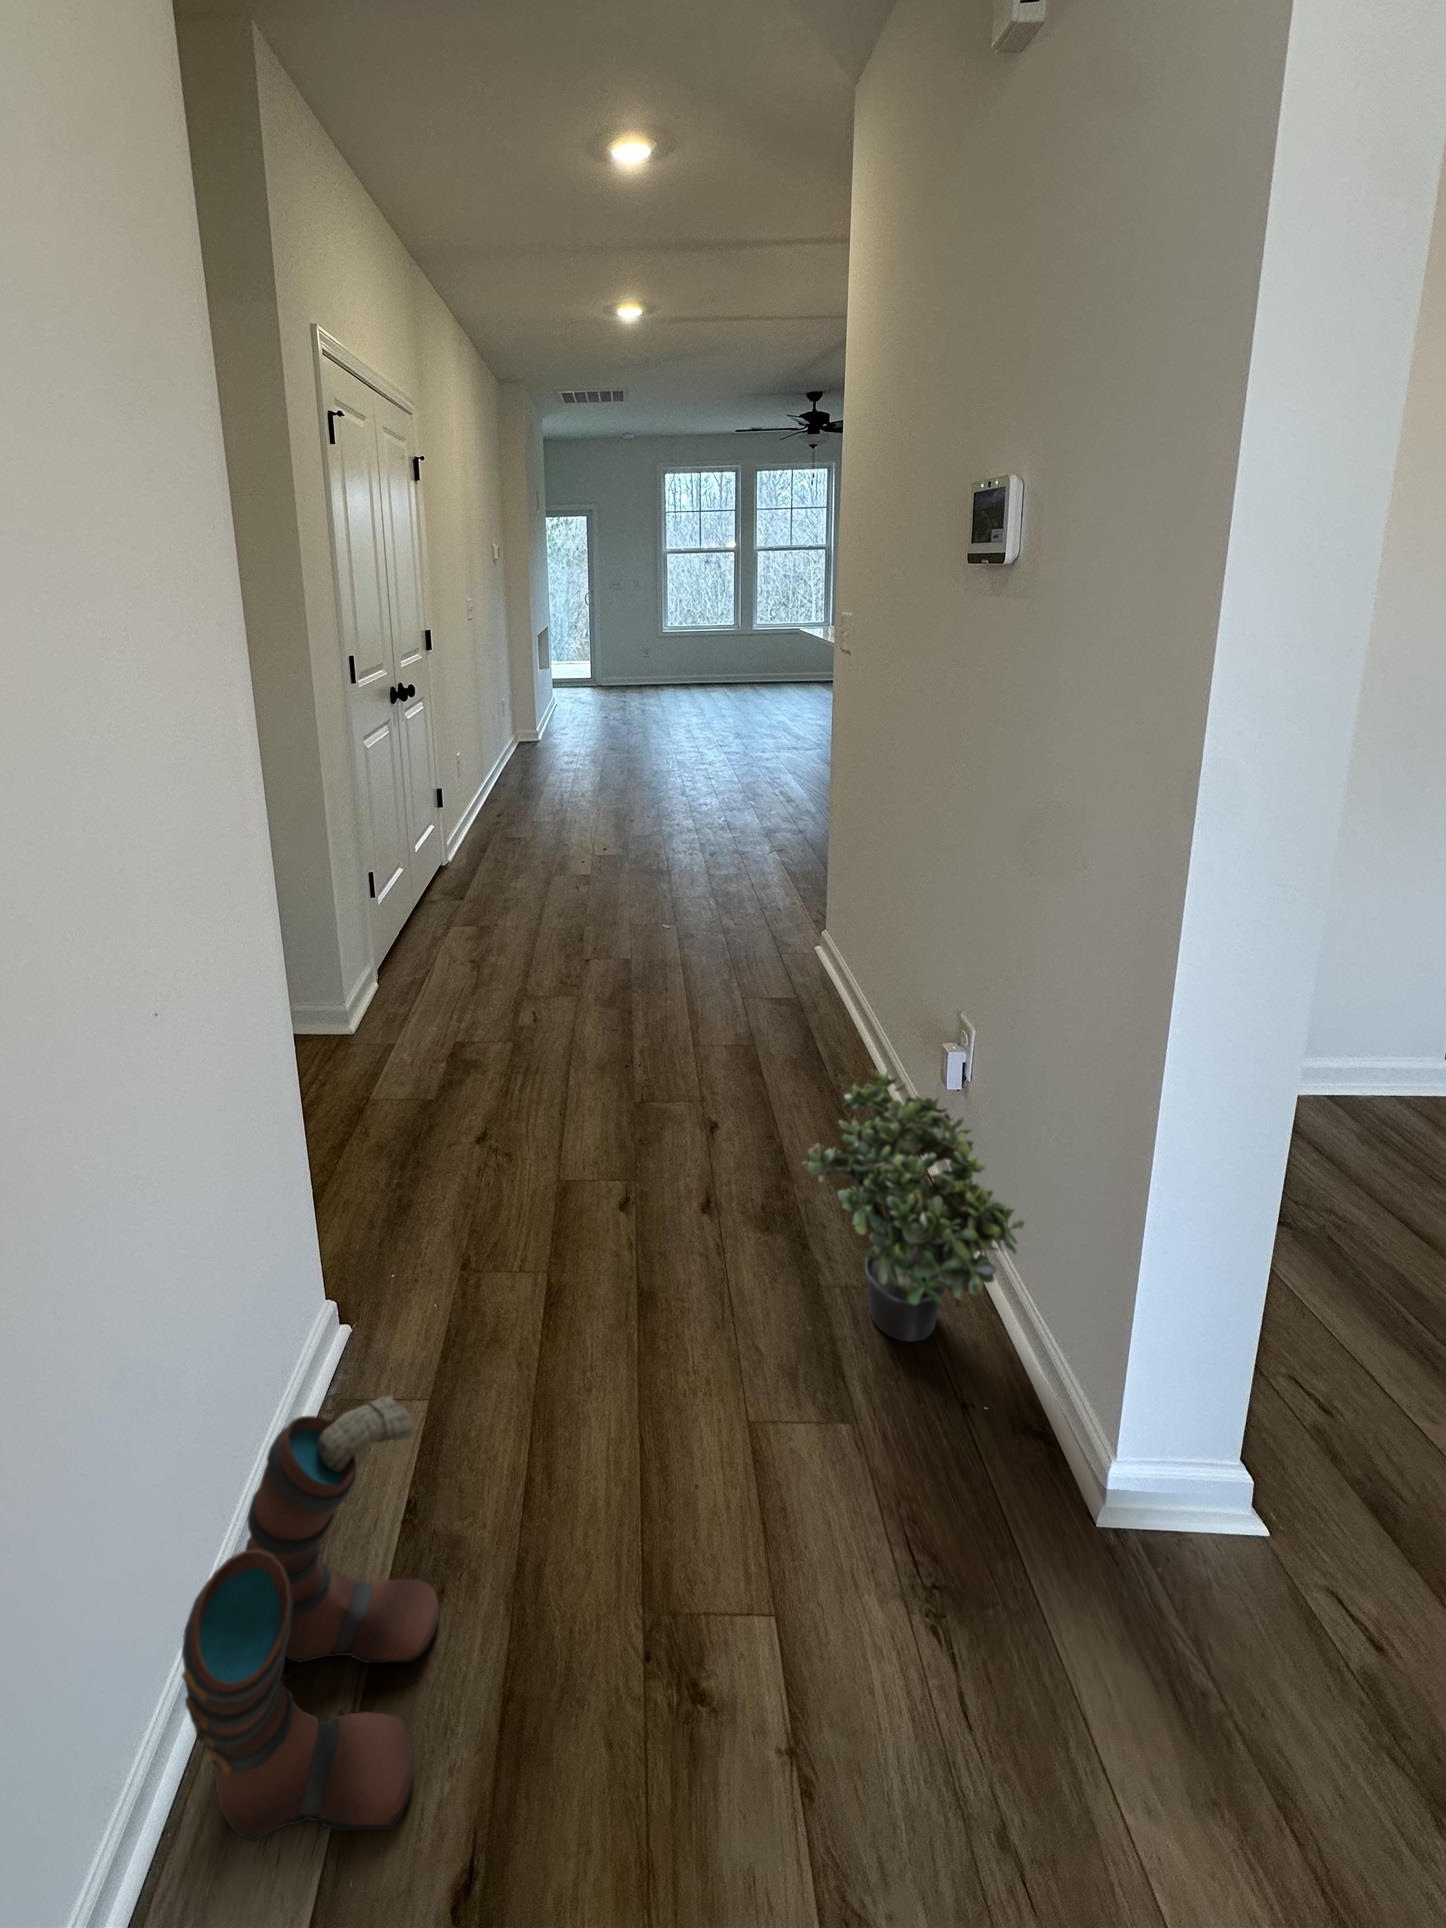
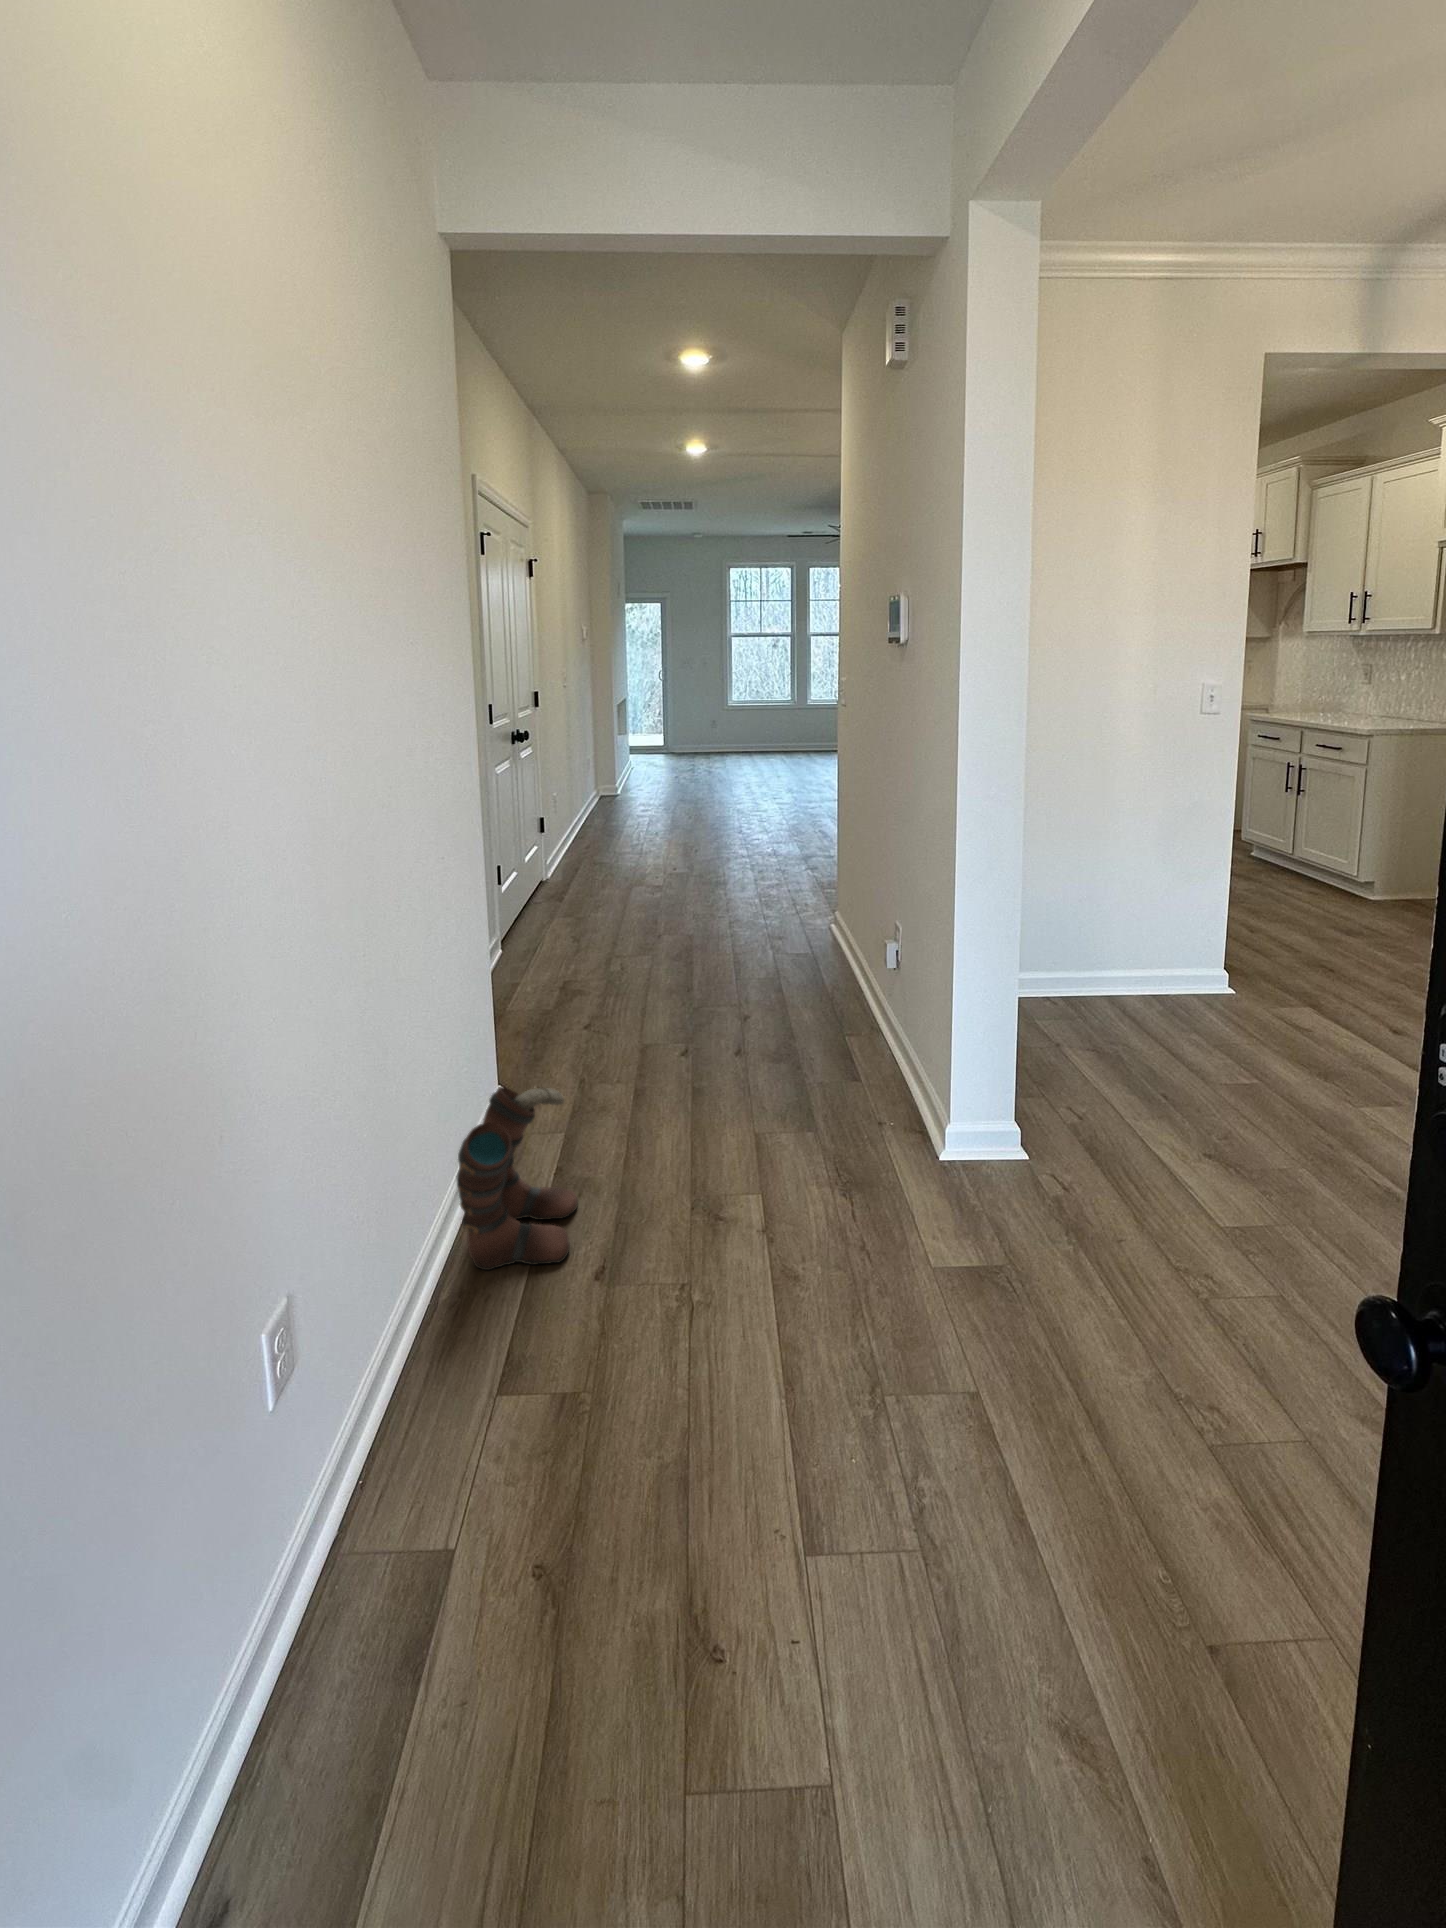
potted plant: present [802,1069,1024,1342] -> none [788,944,912,1102]

